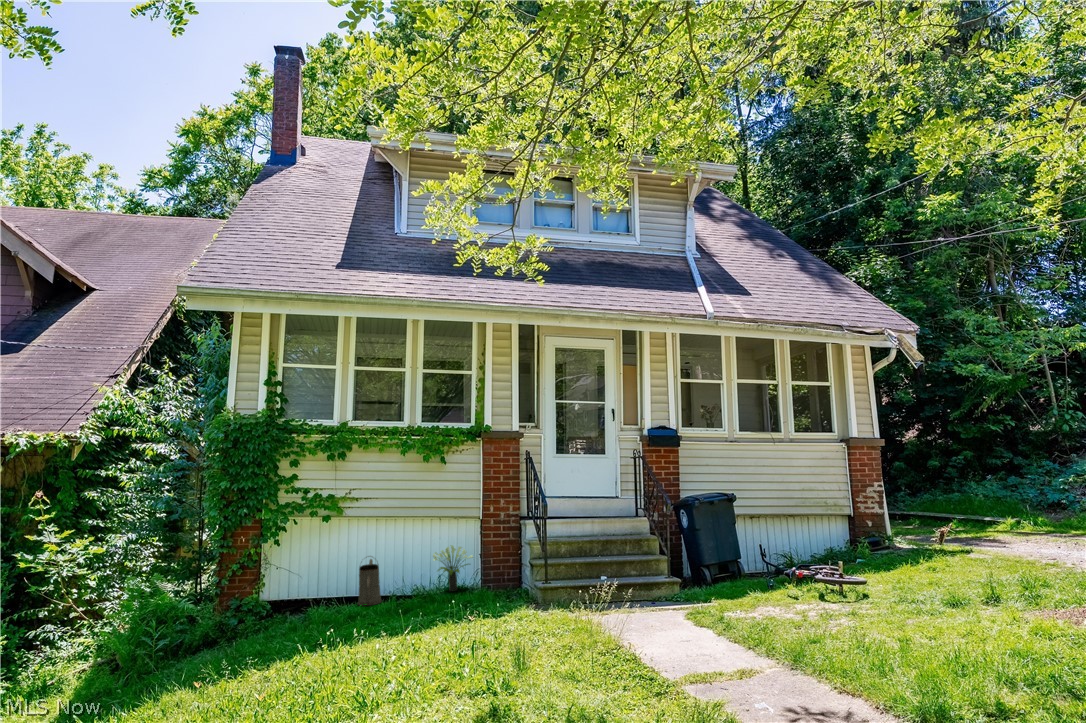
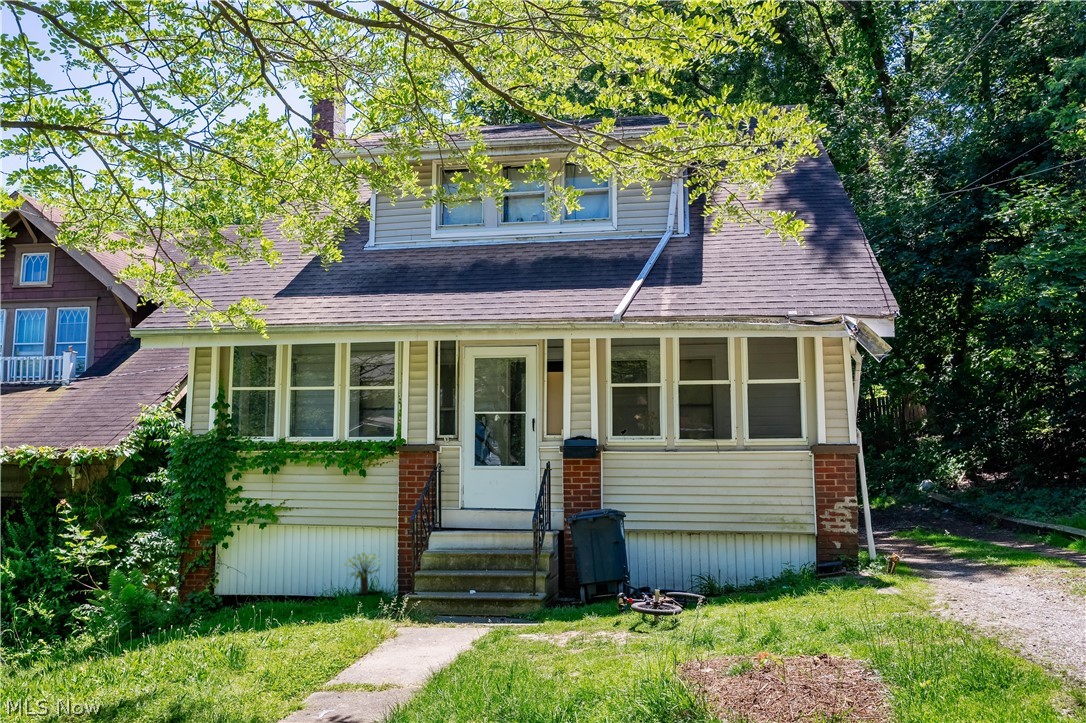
watering can: present [358,559,382,606] -> none [278,559,304,602]

